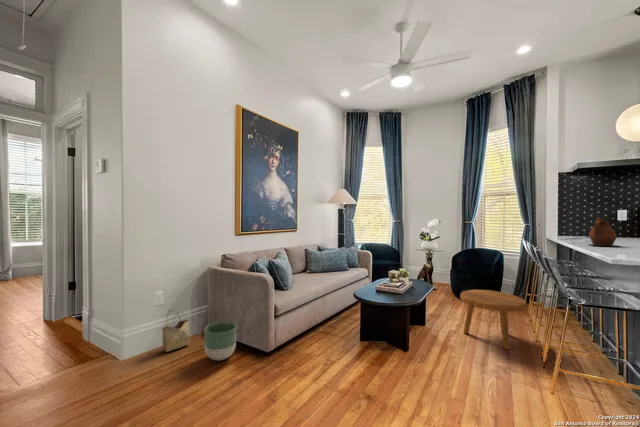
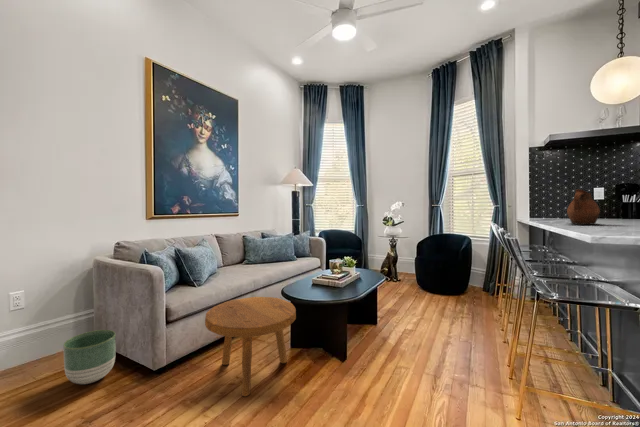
footstool: present [460,290,527,349] -> present [205,297,296,396]
woven basket: present [162,310,190,352] -> none [12,315,61,374]

